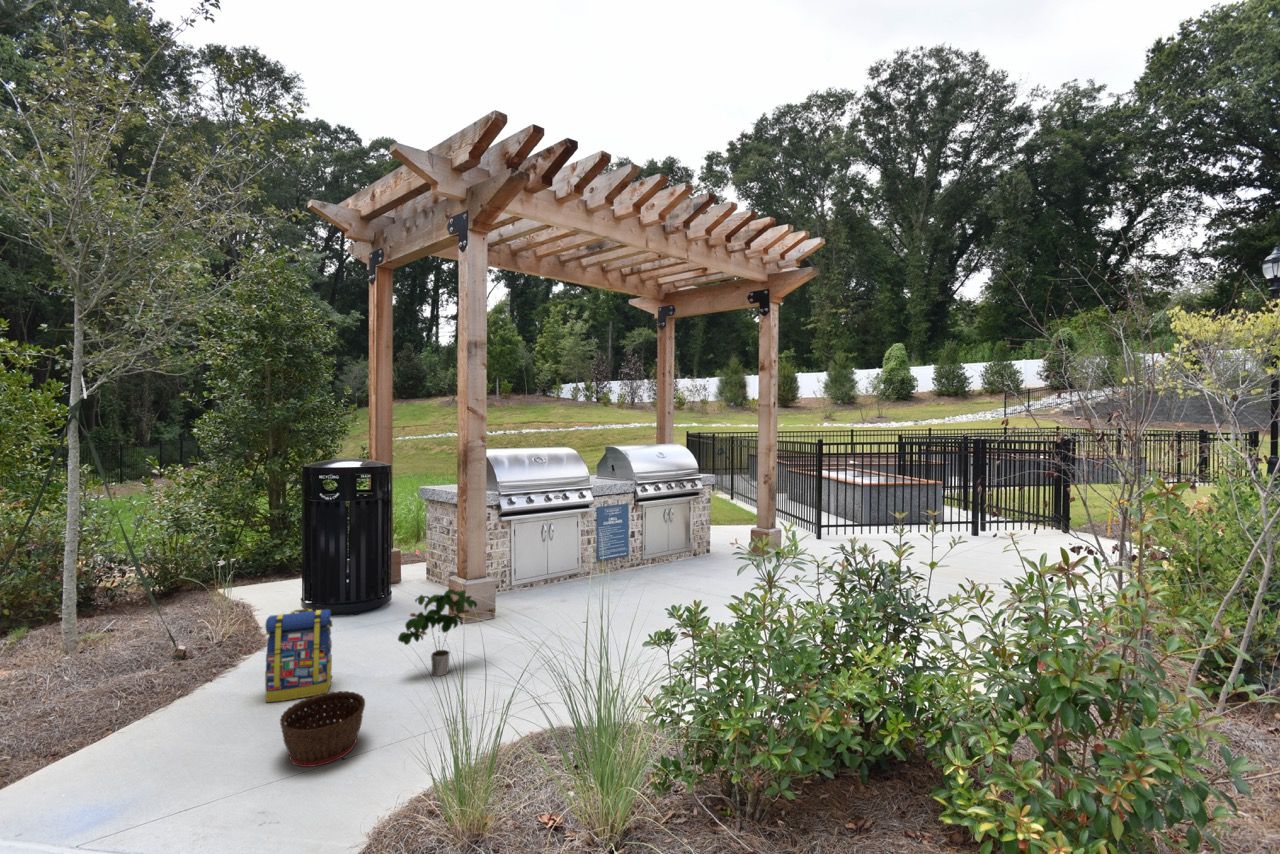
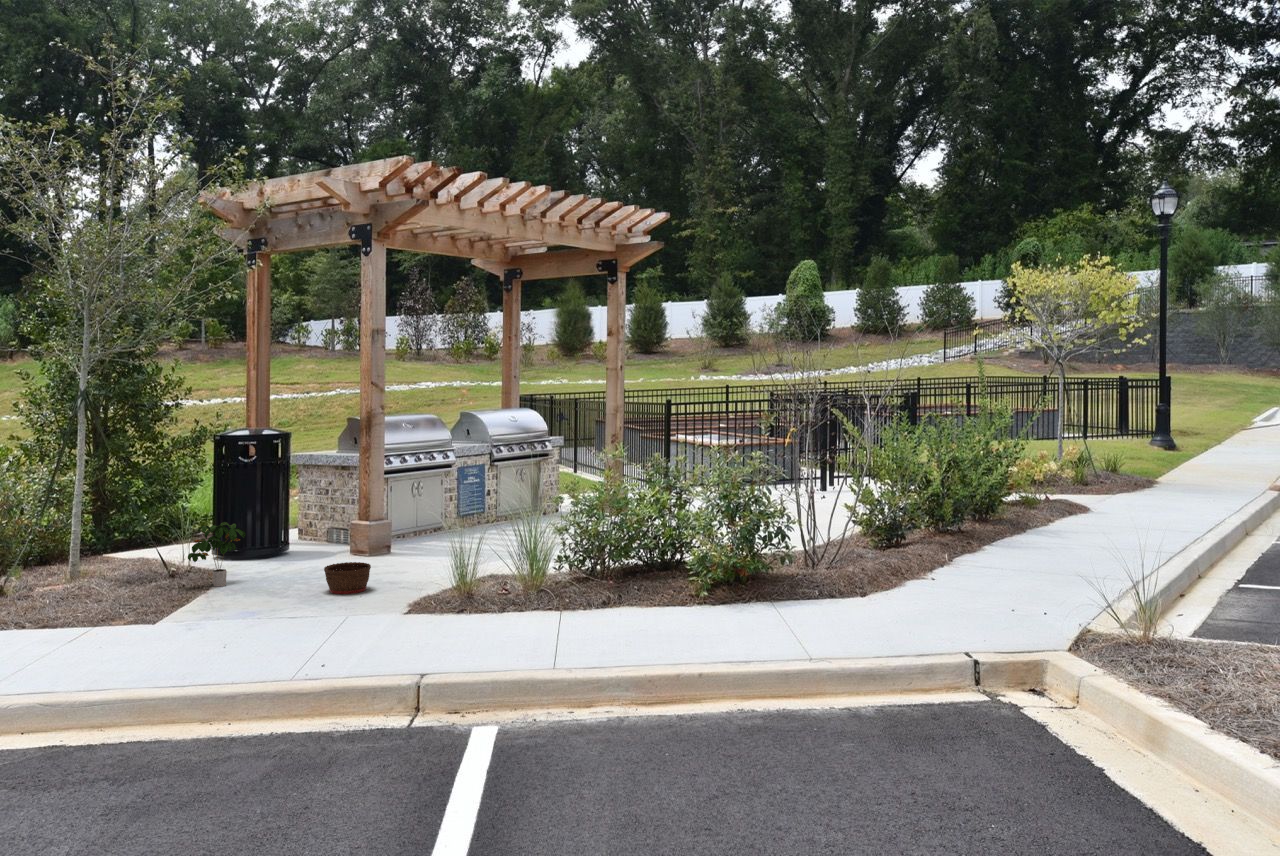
potted plant: present [398,589,477,676] -> present [188,522,246,587]
backpack: present [265,609,332,702] -> none [272,524,316,583]

